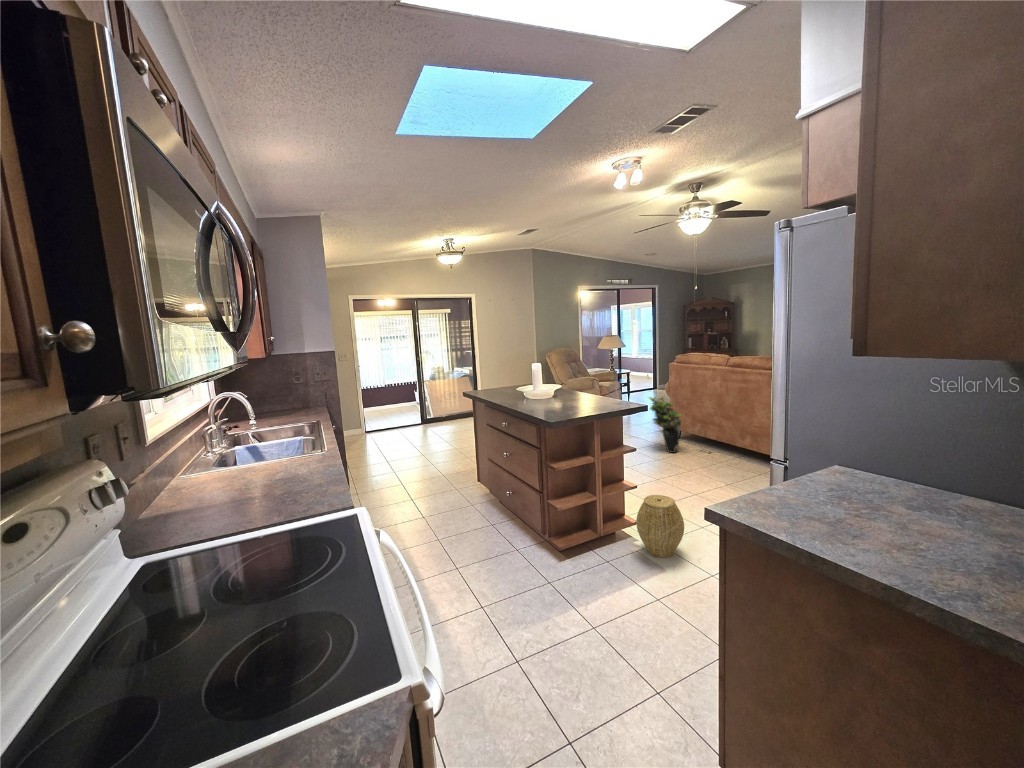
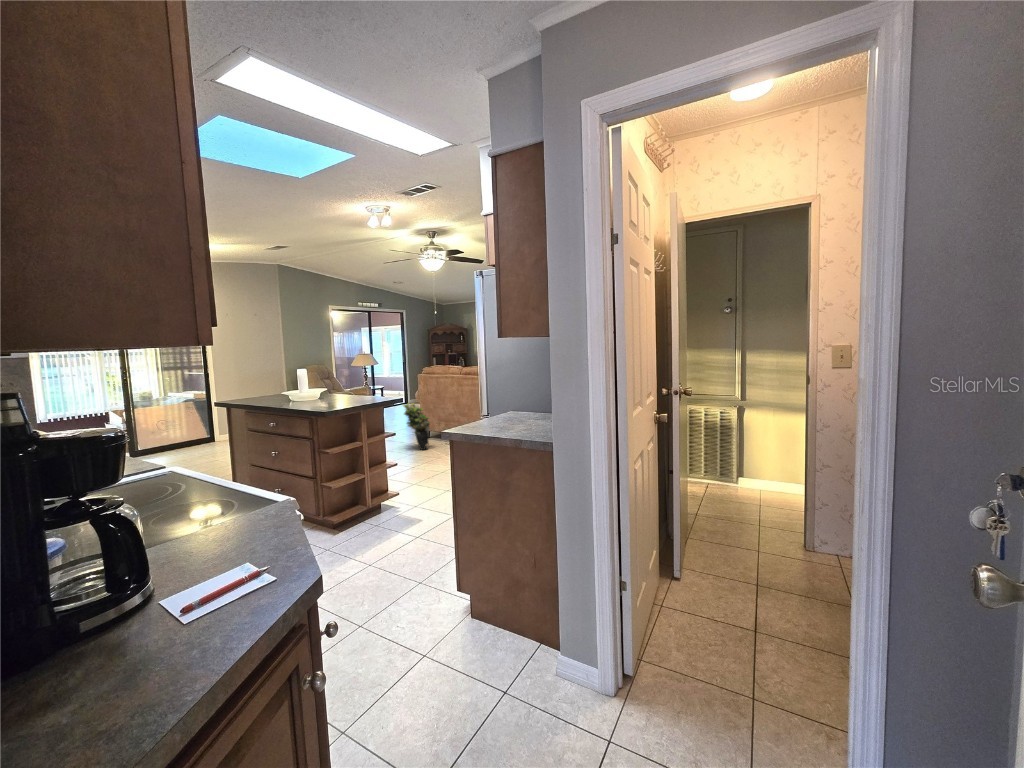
woven basket: present [636,495,684,557] -> none [398,467,434,514]

